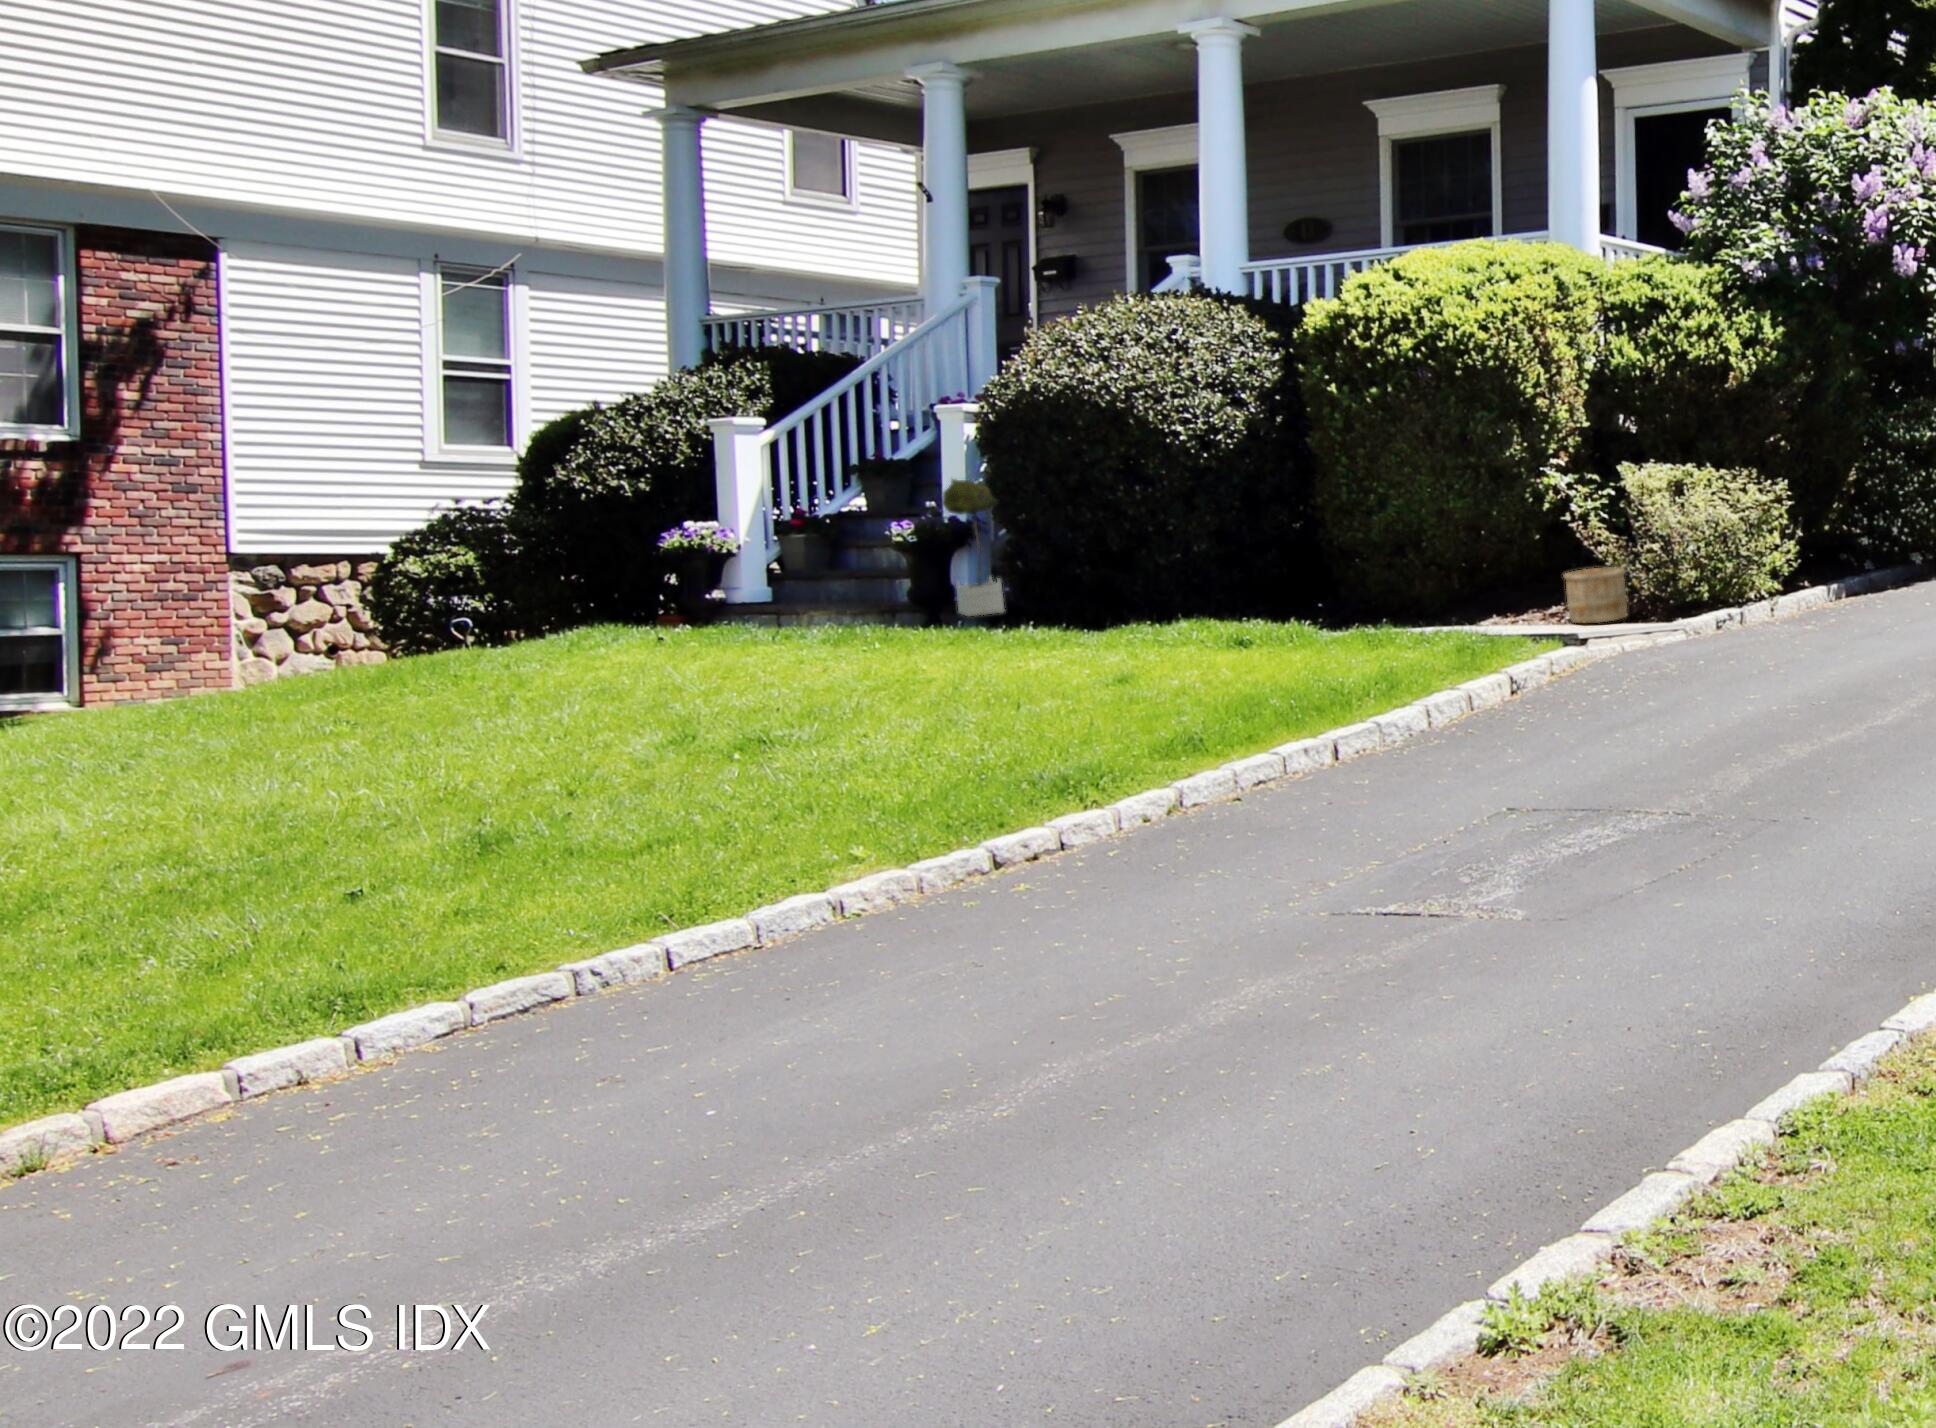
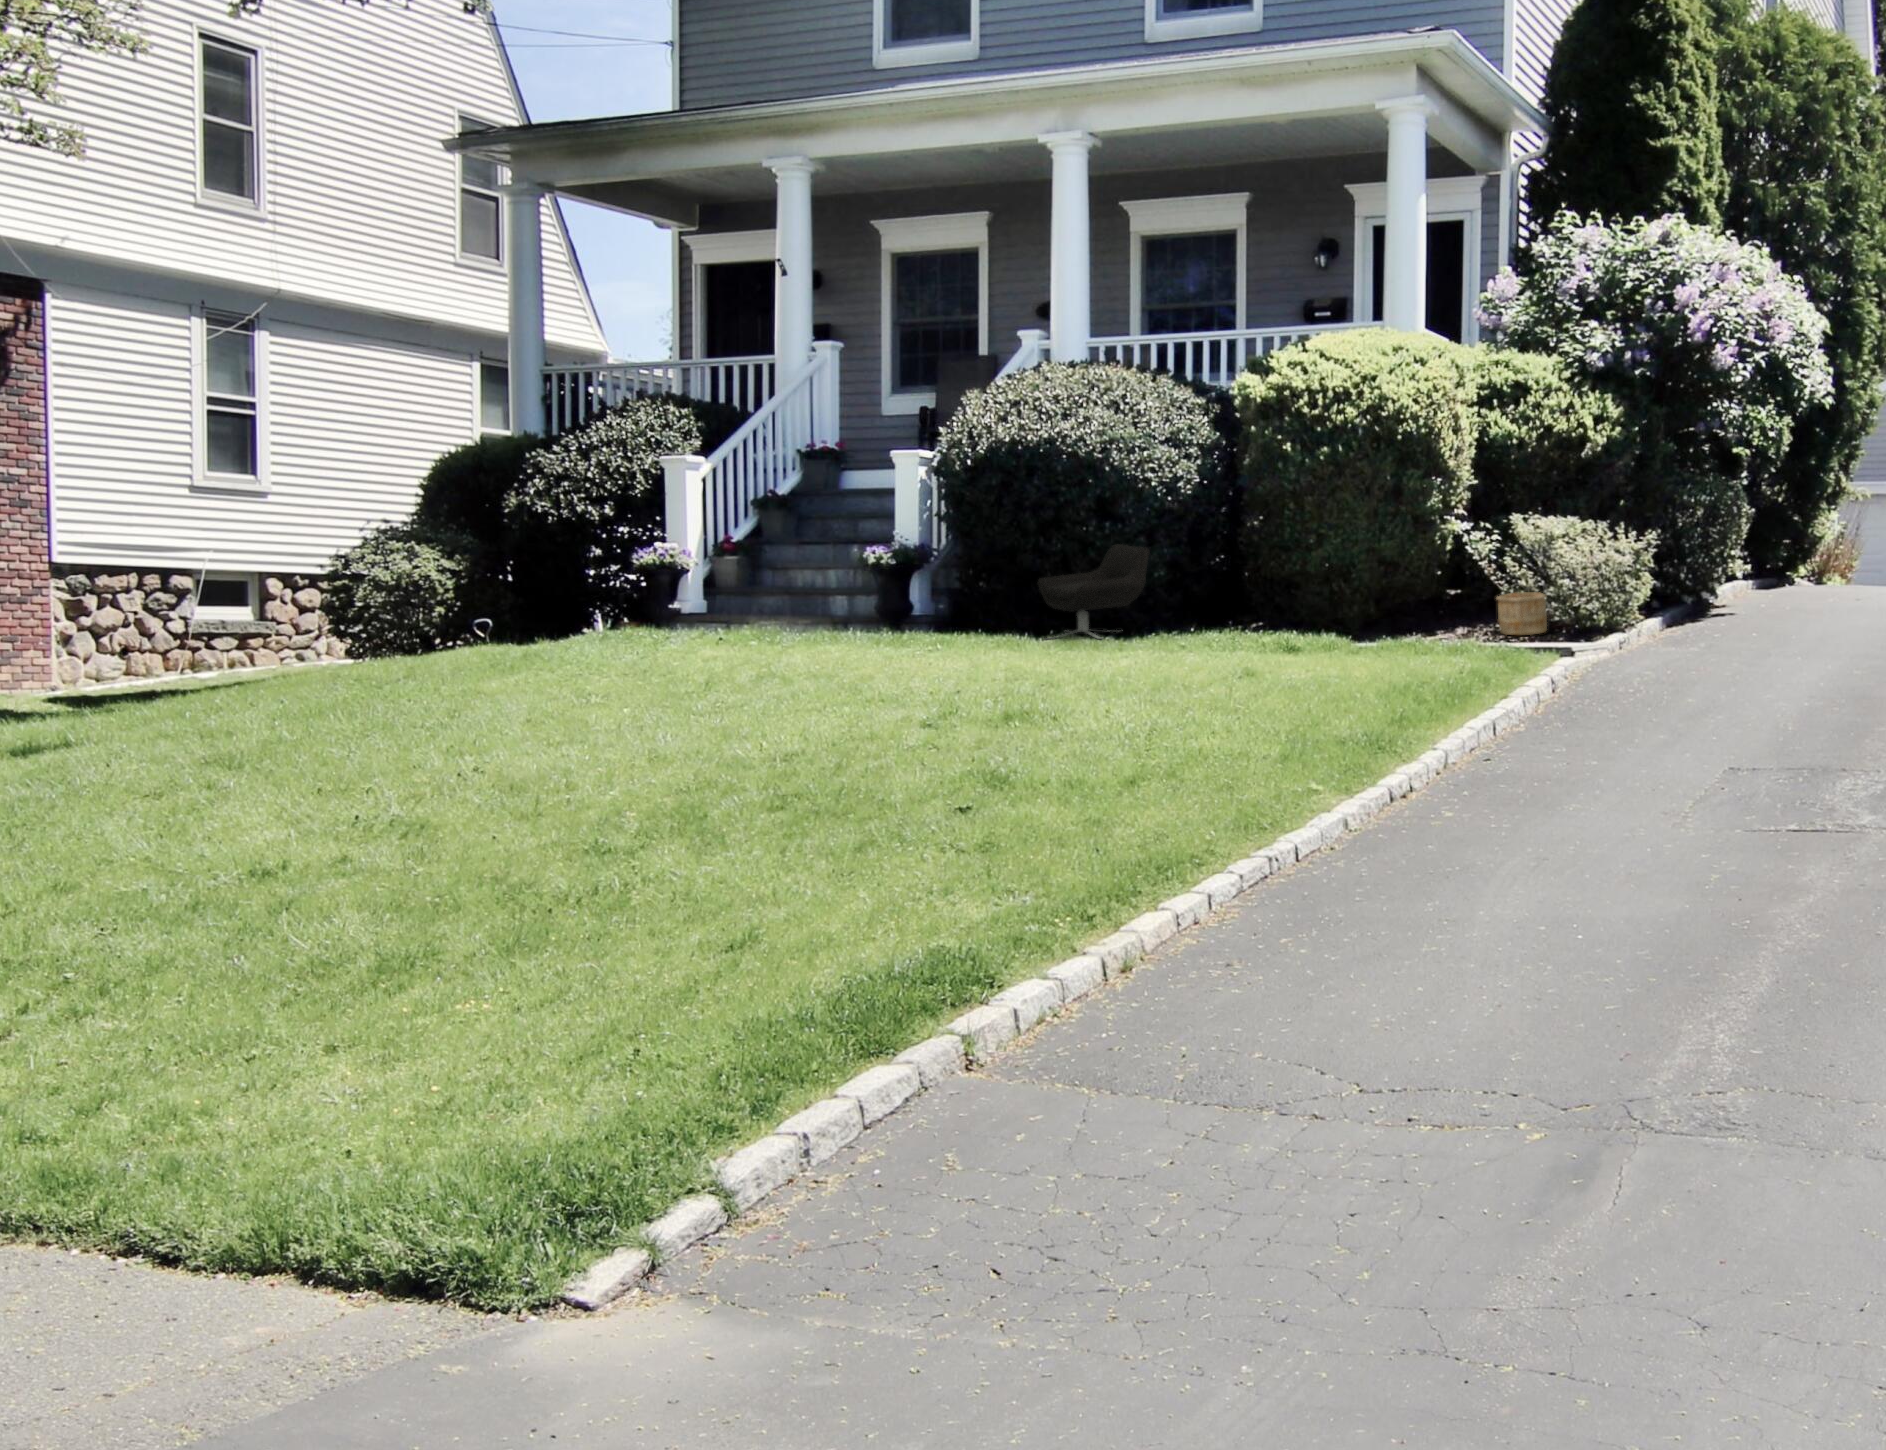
potted tree: present [942,478,1004,616] -> none [927,512,979,627]
lounge chair: none [1035,513,1166,631] -> present [1038,544,1150,639]

